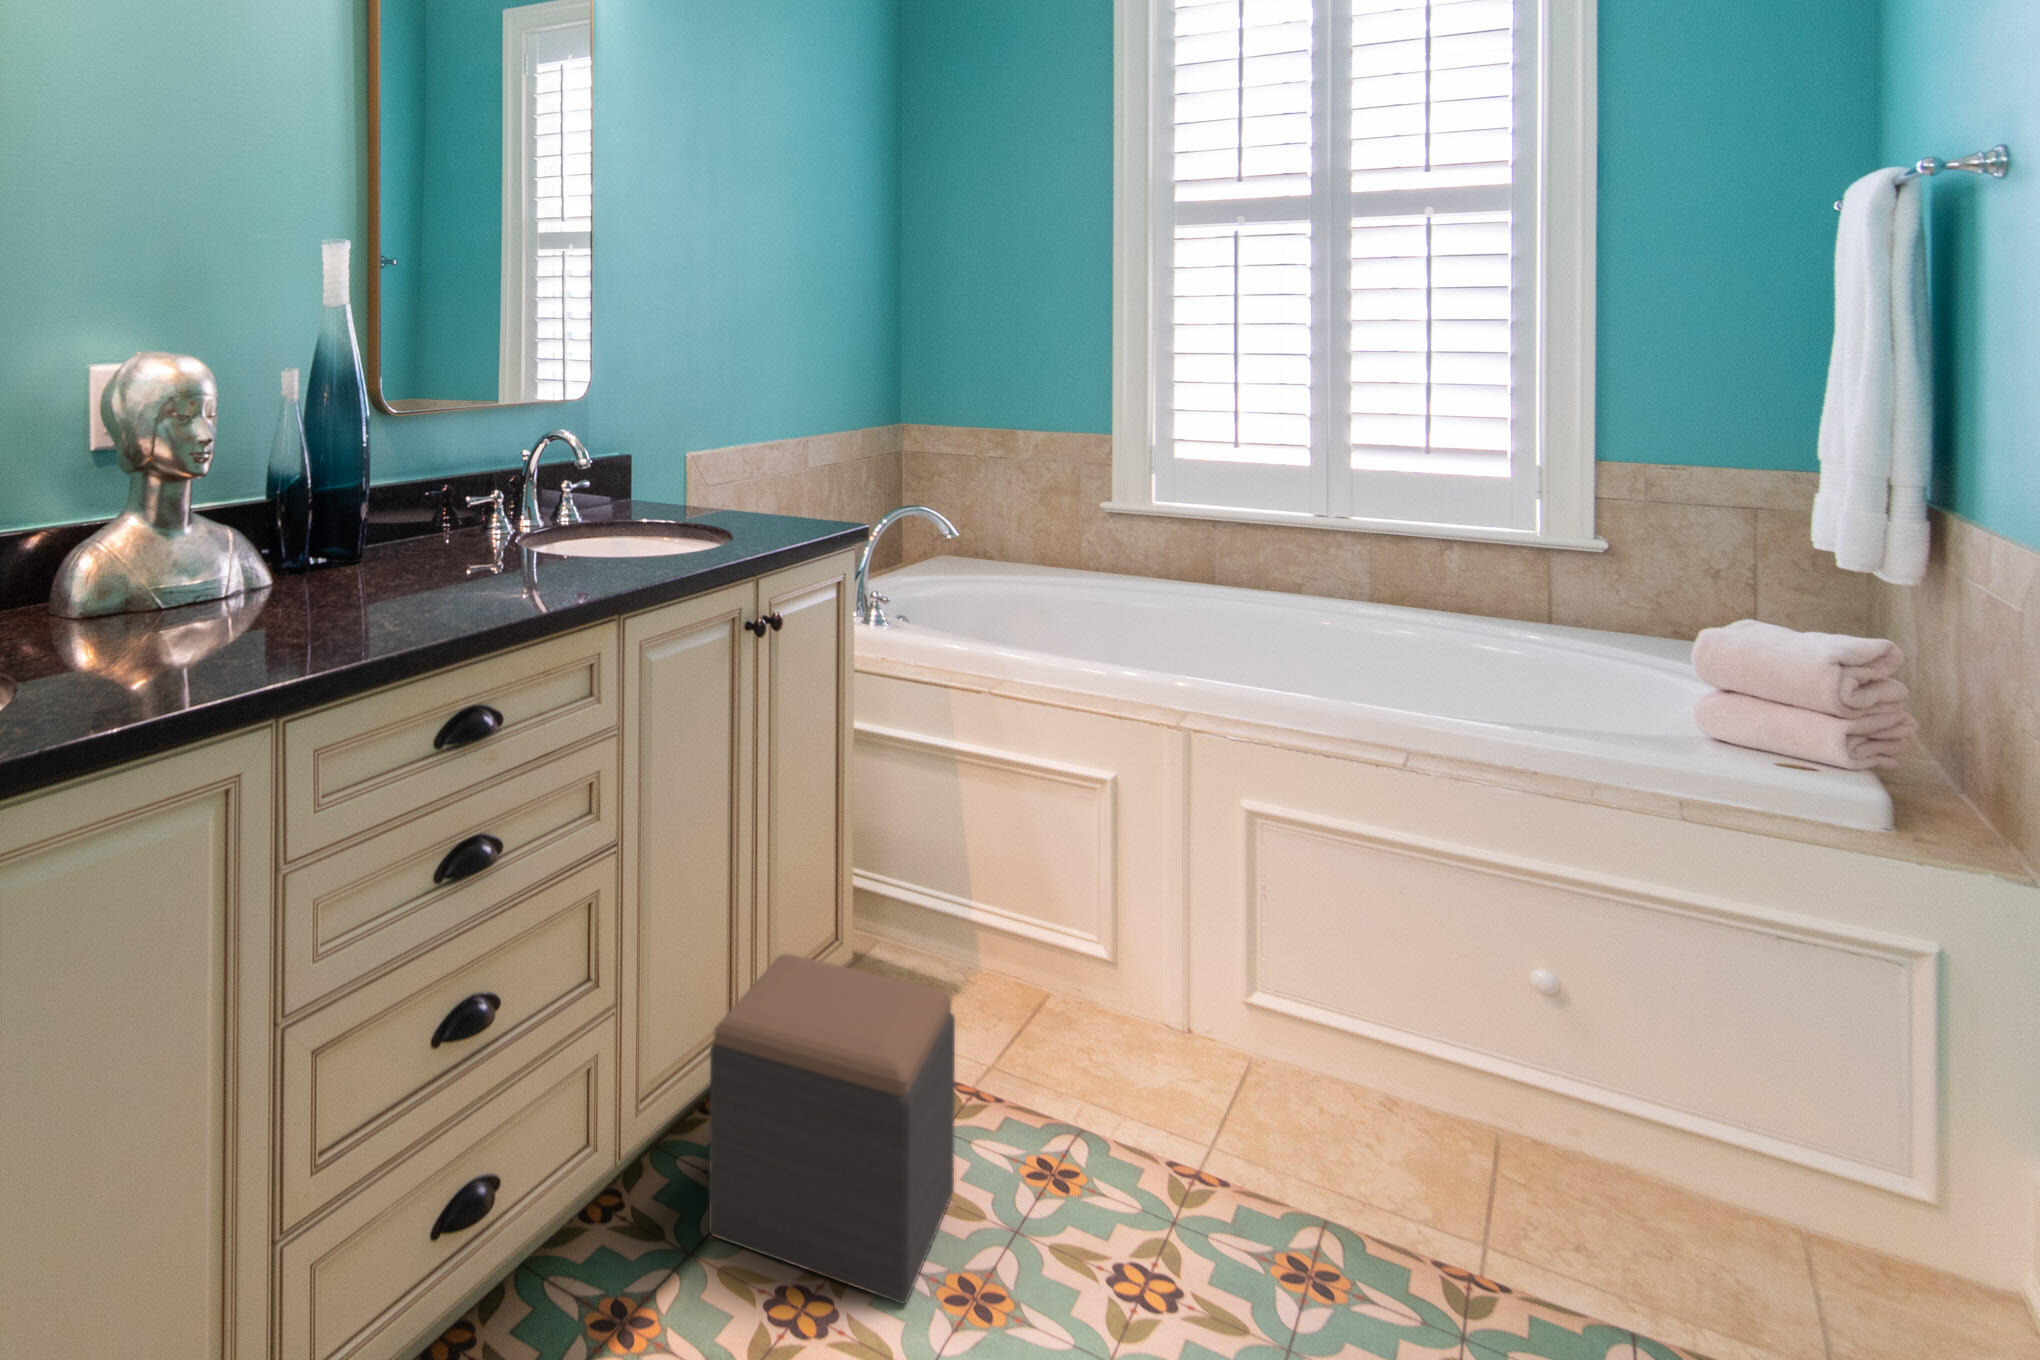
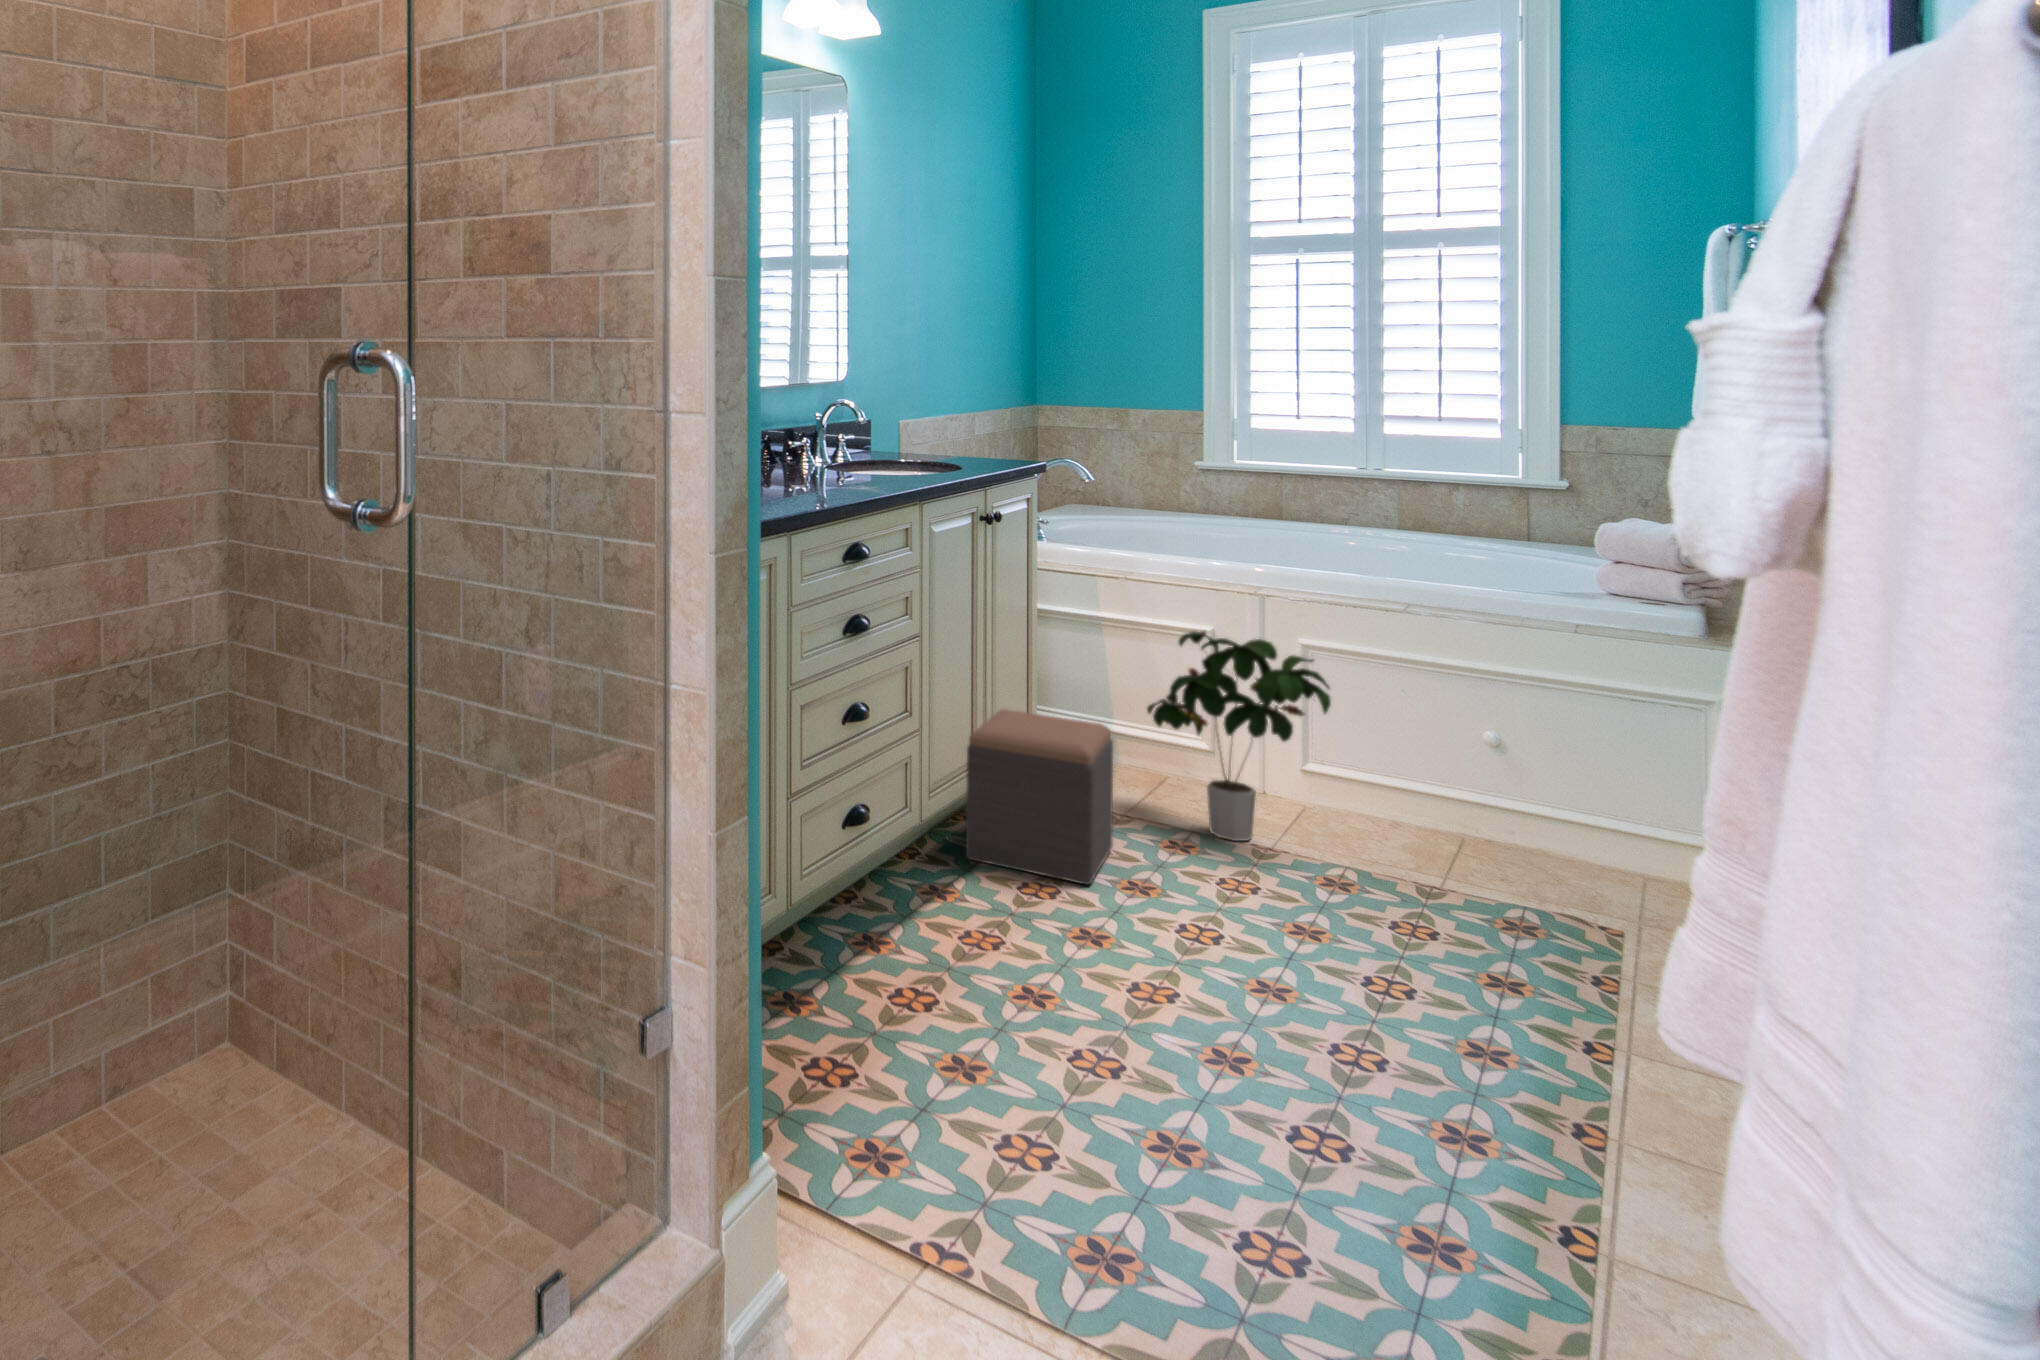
potted plant: none [1018,807,1301,1157] -> present [1147,631,1331,841]

